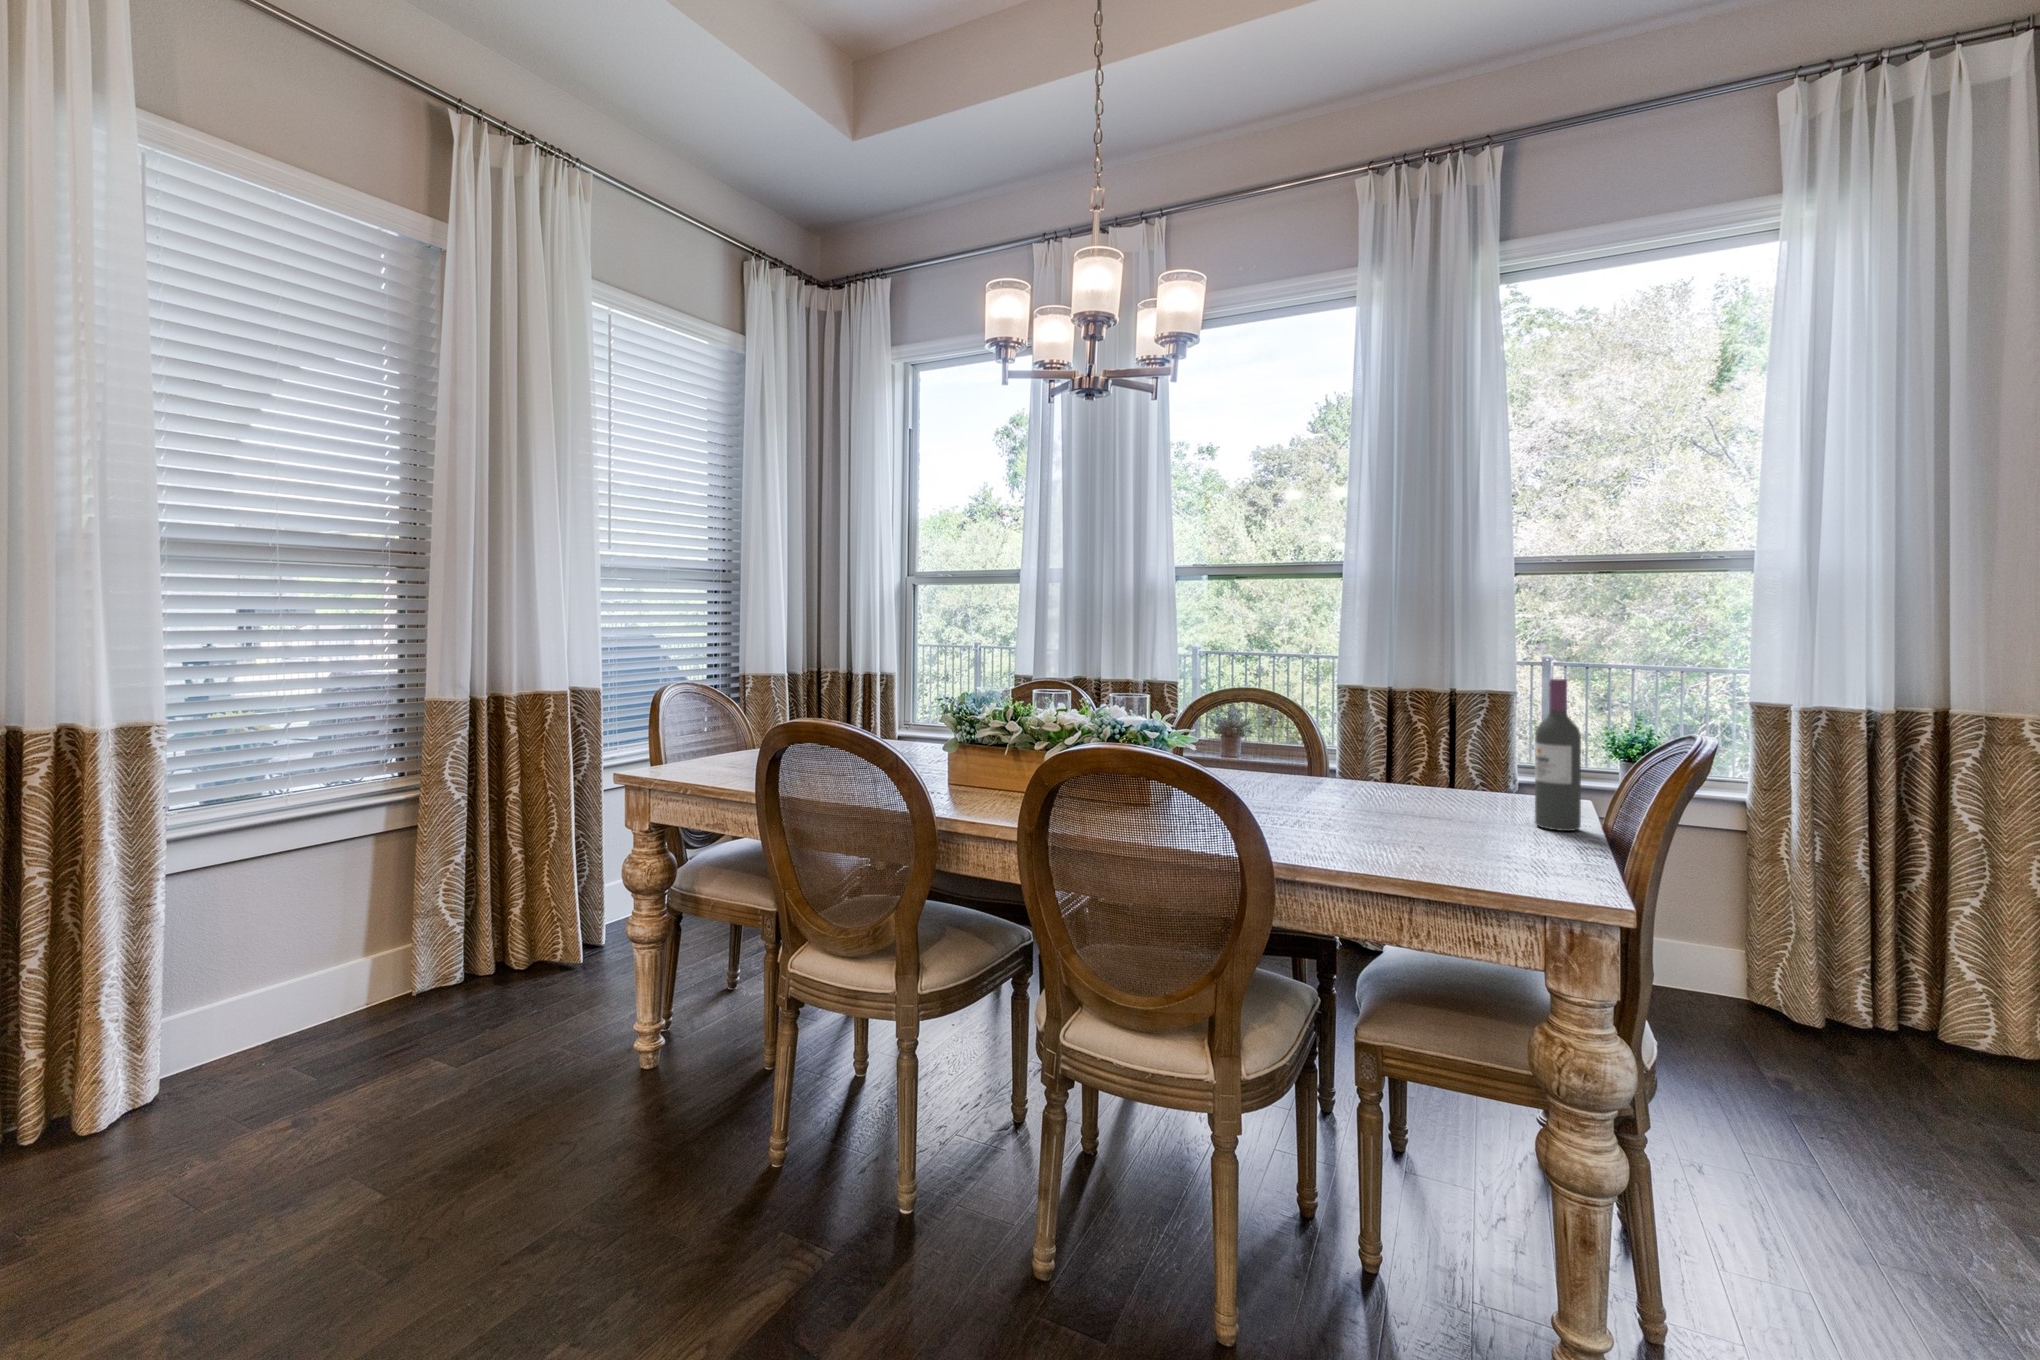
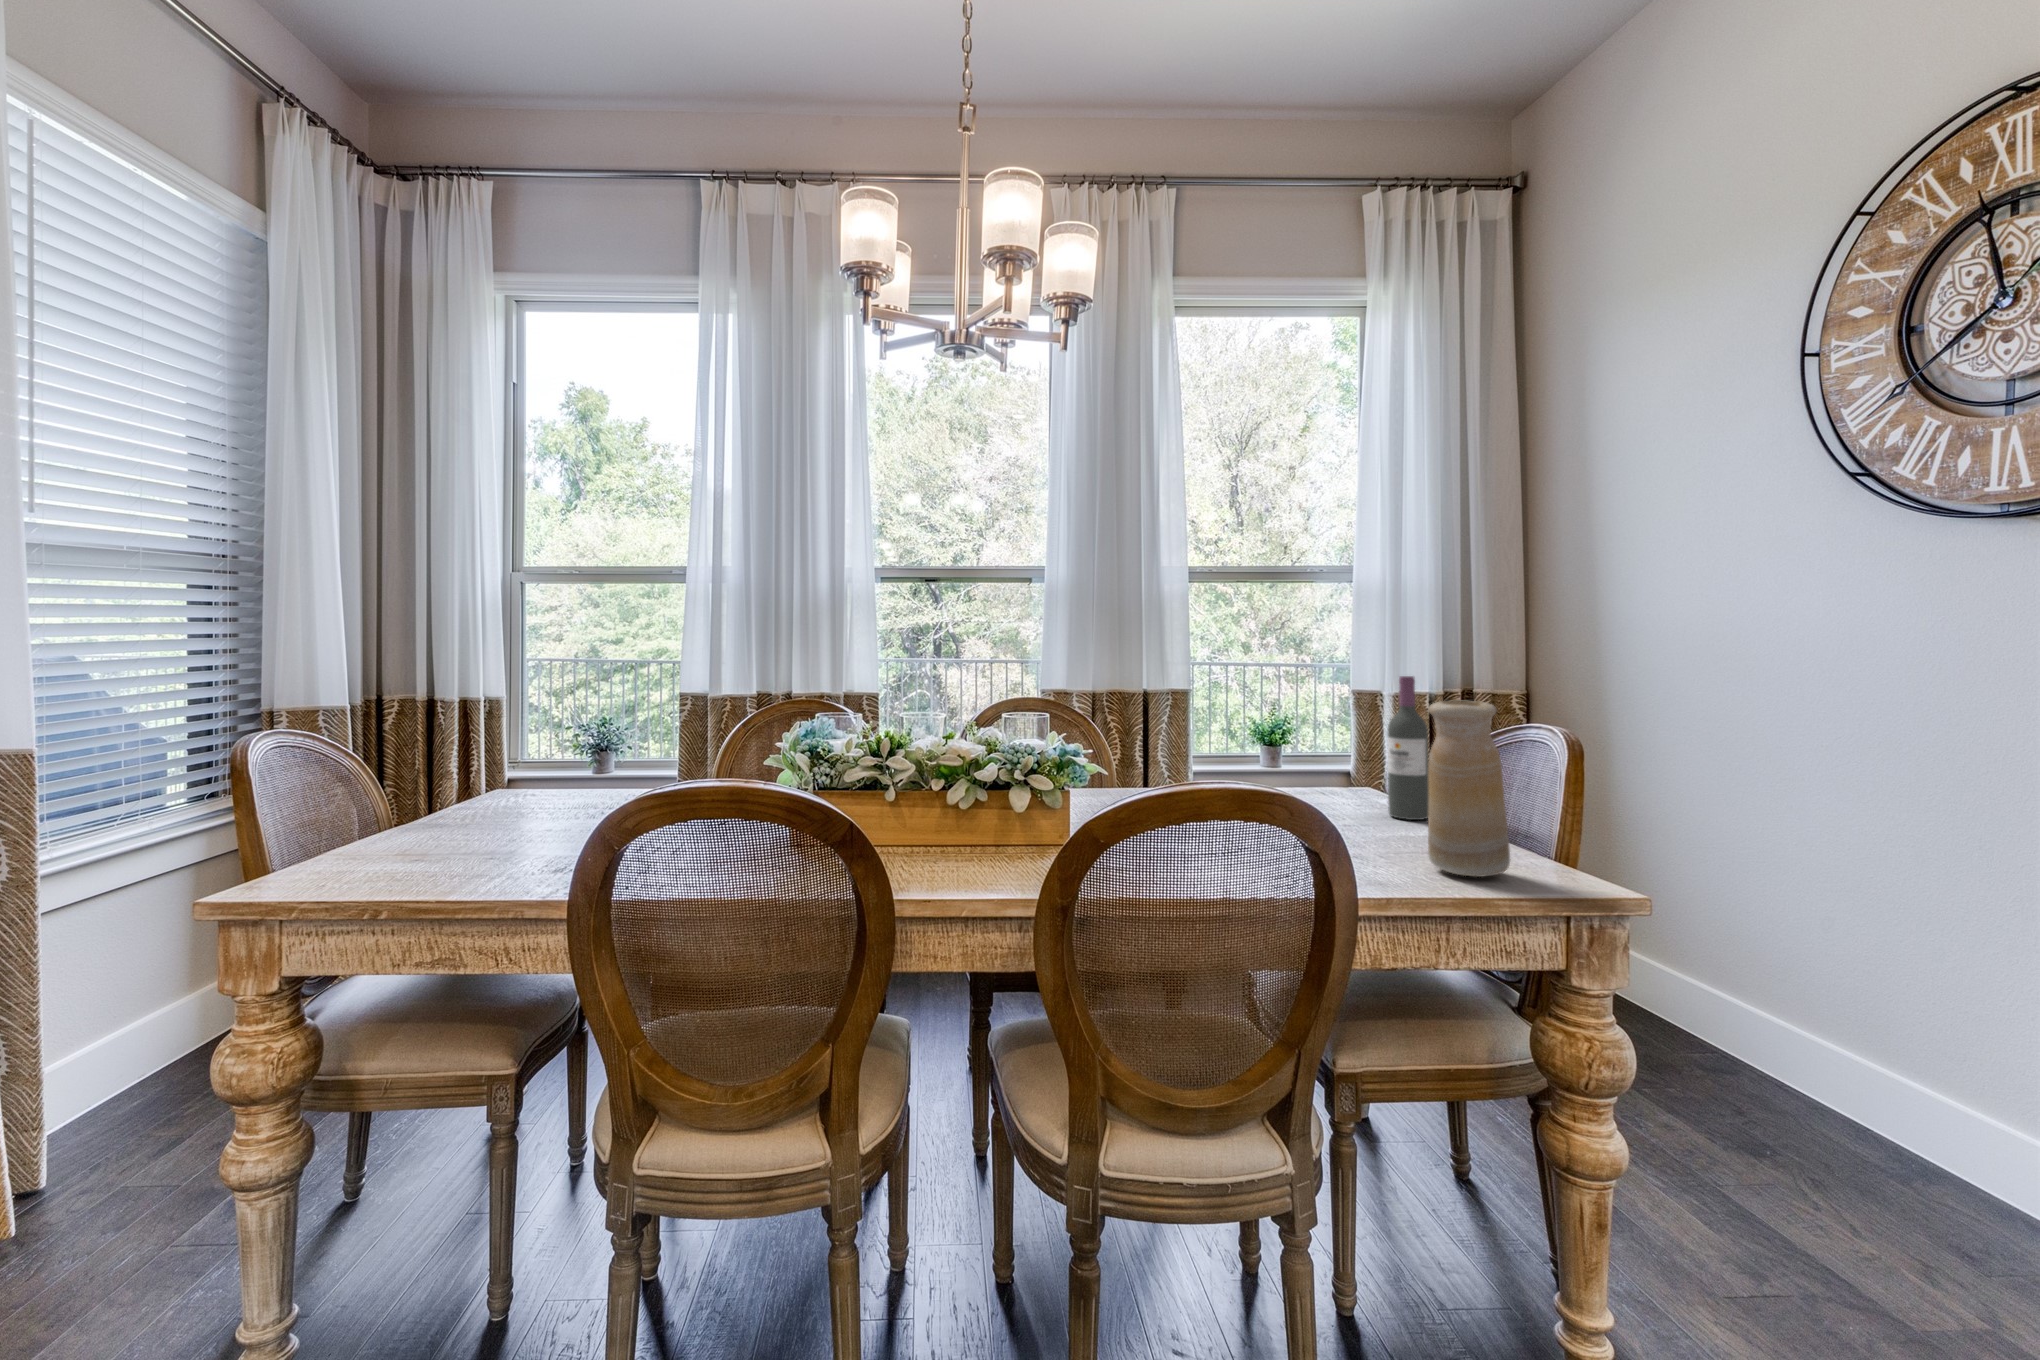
vase: none [1438,701,1518,872] -> present [1428,701,1510,877]

